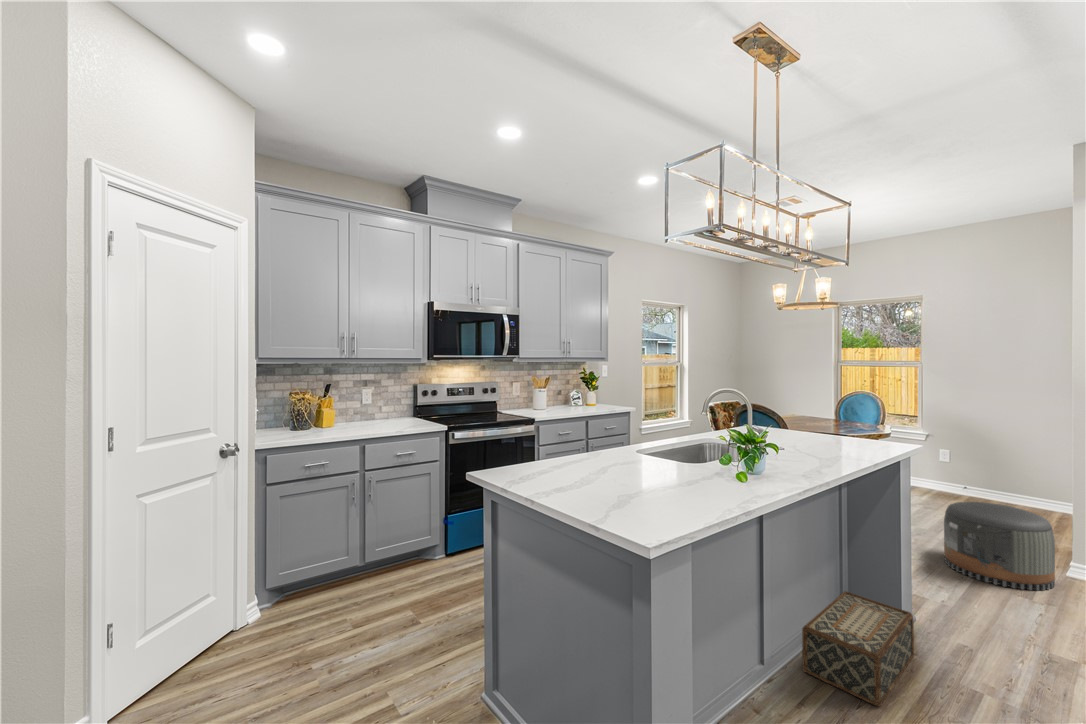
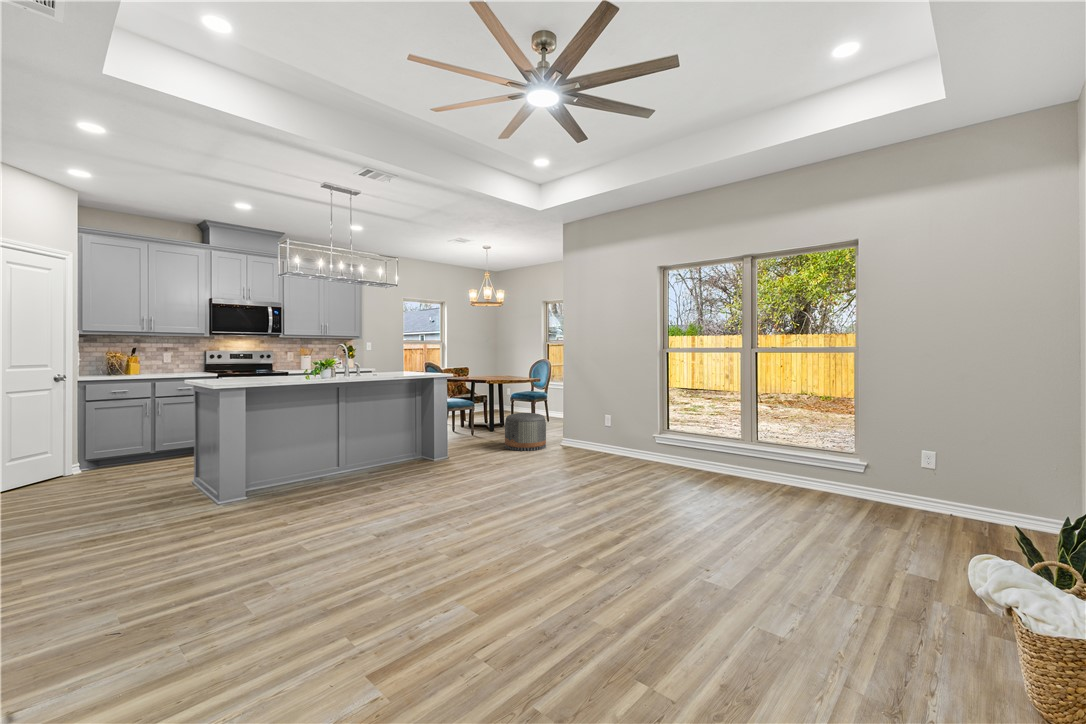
woven basket: present [802,591,914,707] -> none [357,444,418,476]

